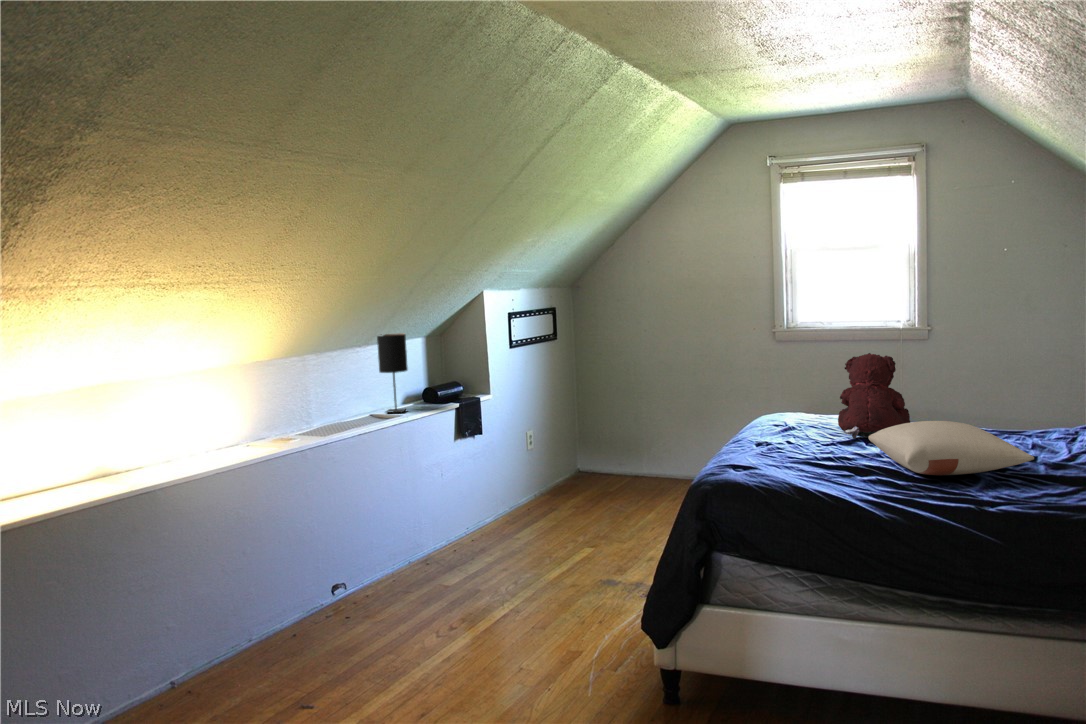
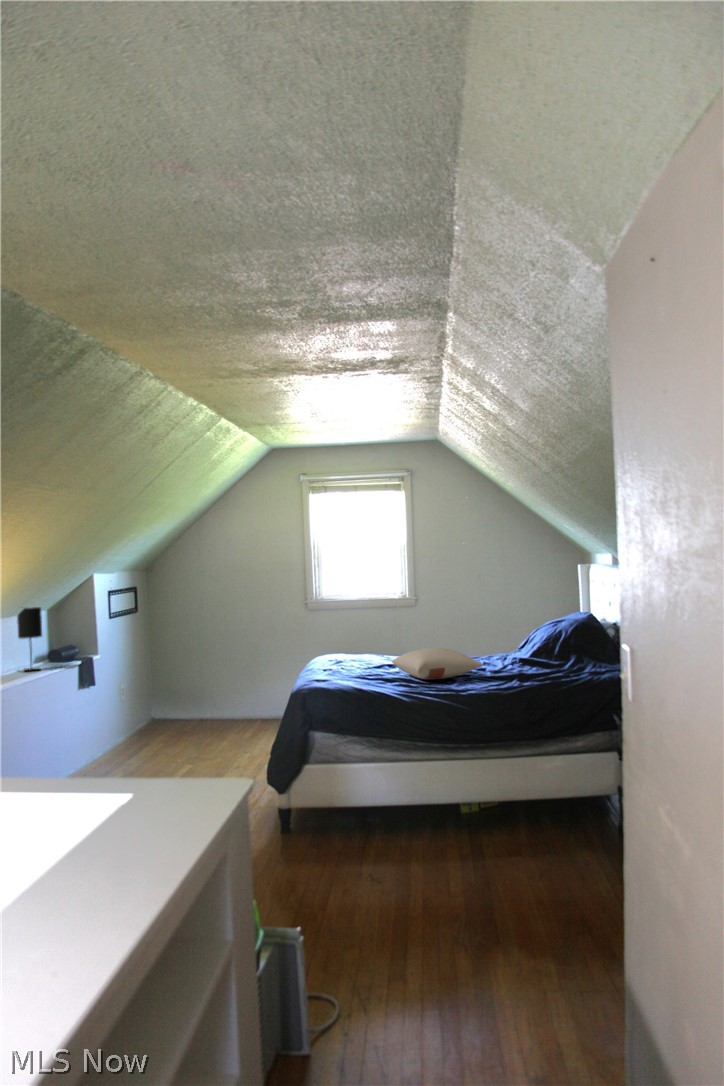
teddy bear: present [838,353,910,438] -> none [369,611,413,666]

